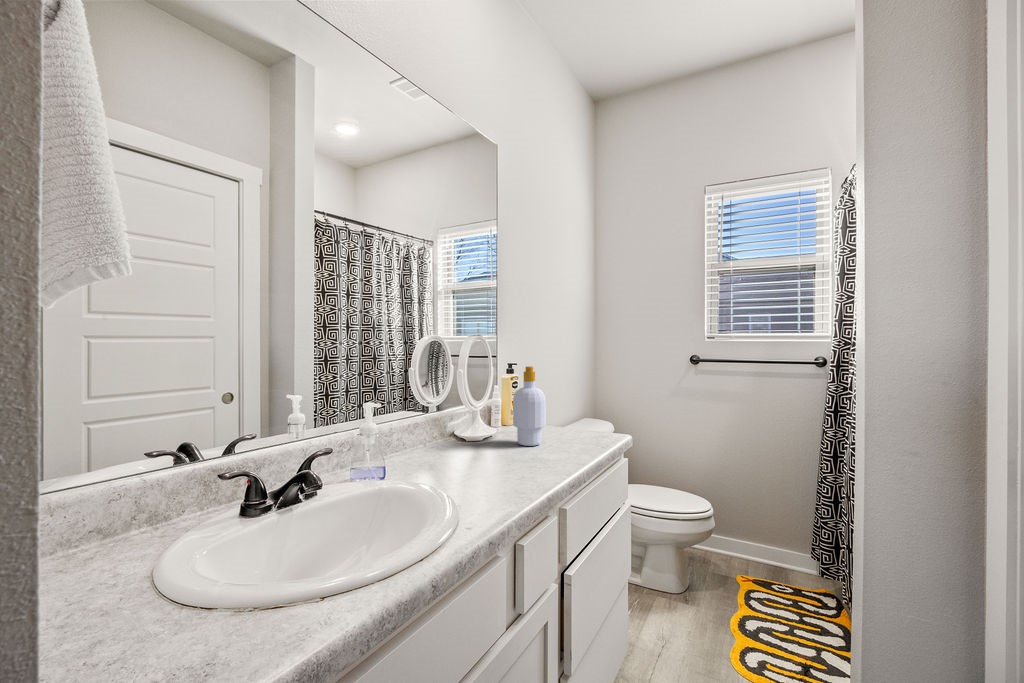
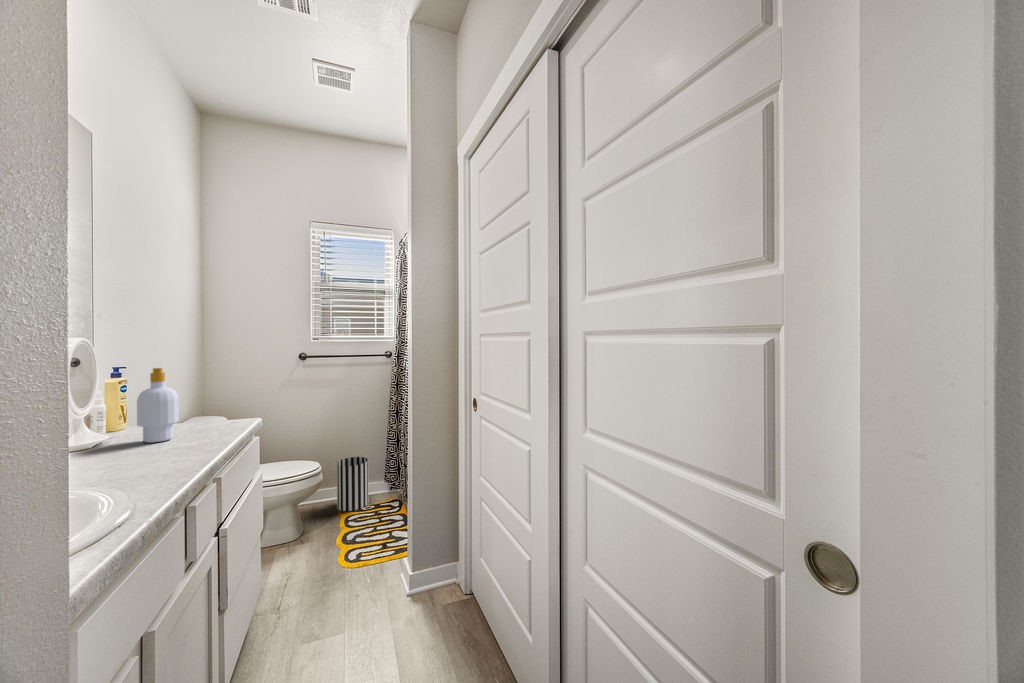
wastebasket: none [736,504,783,585] -> present [337,457,369,511]

